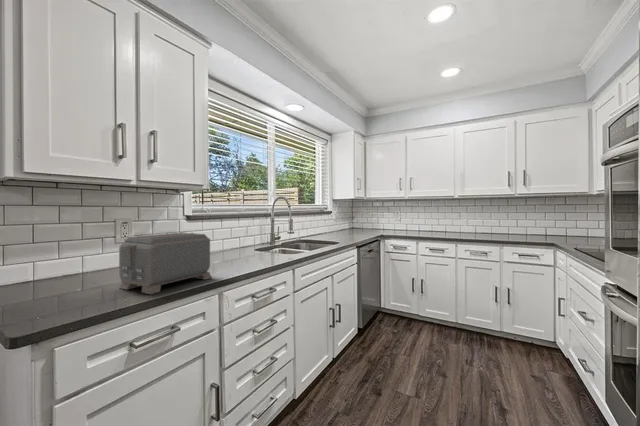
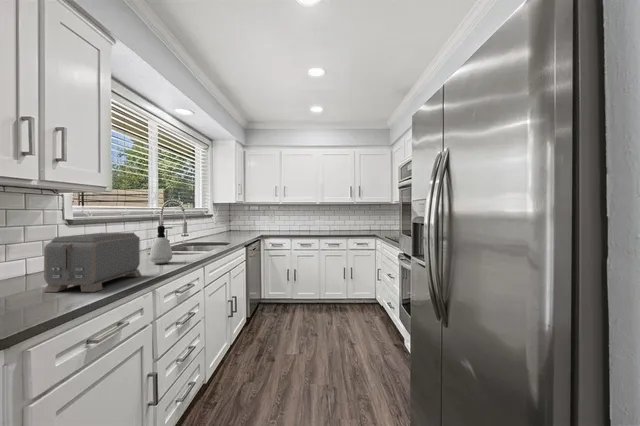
soap dispenser: none [236,226,257,264] -> present [150,226,172,263]

